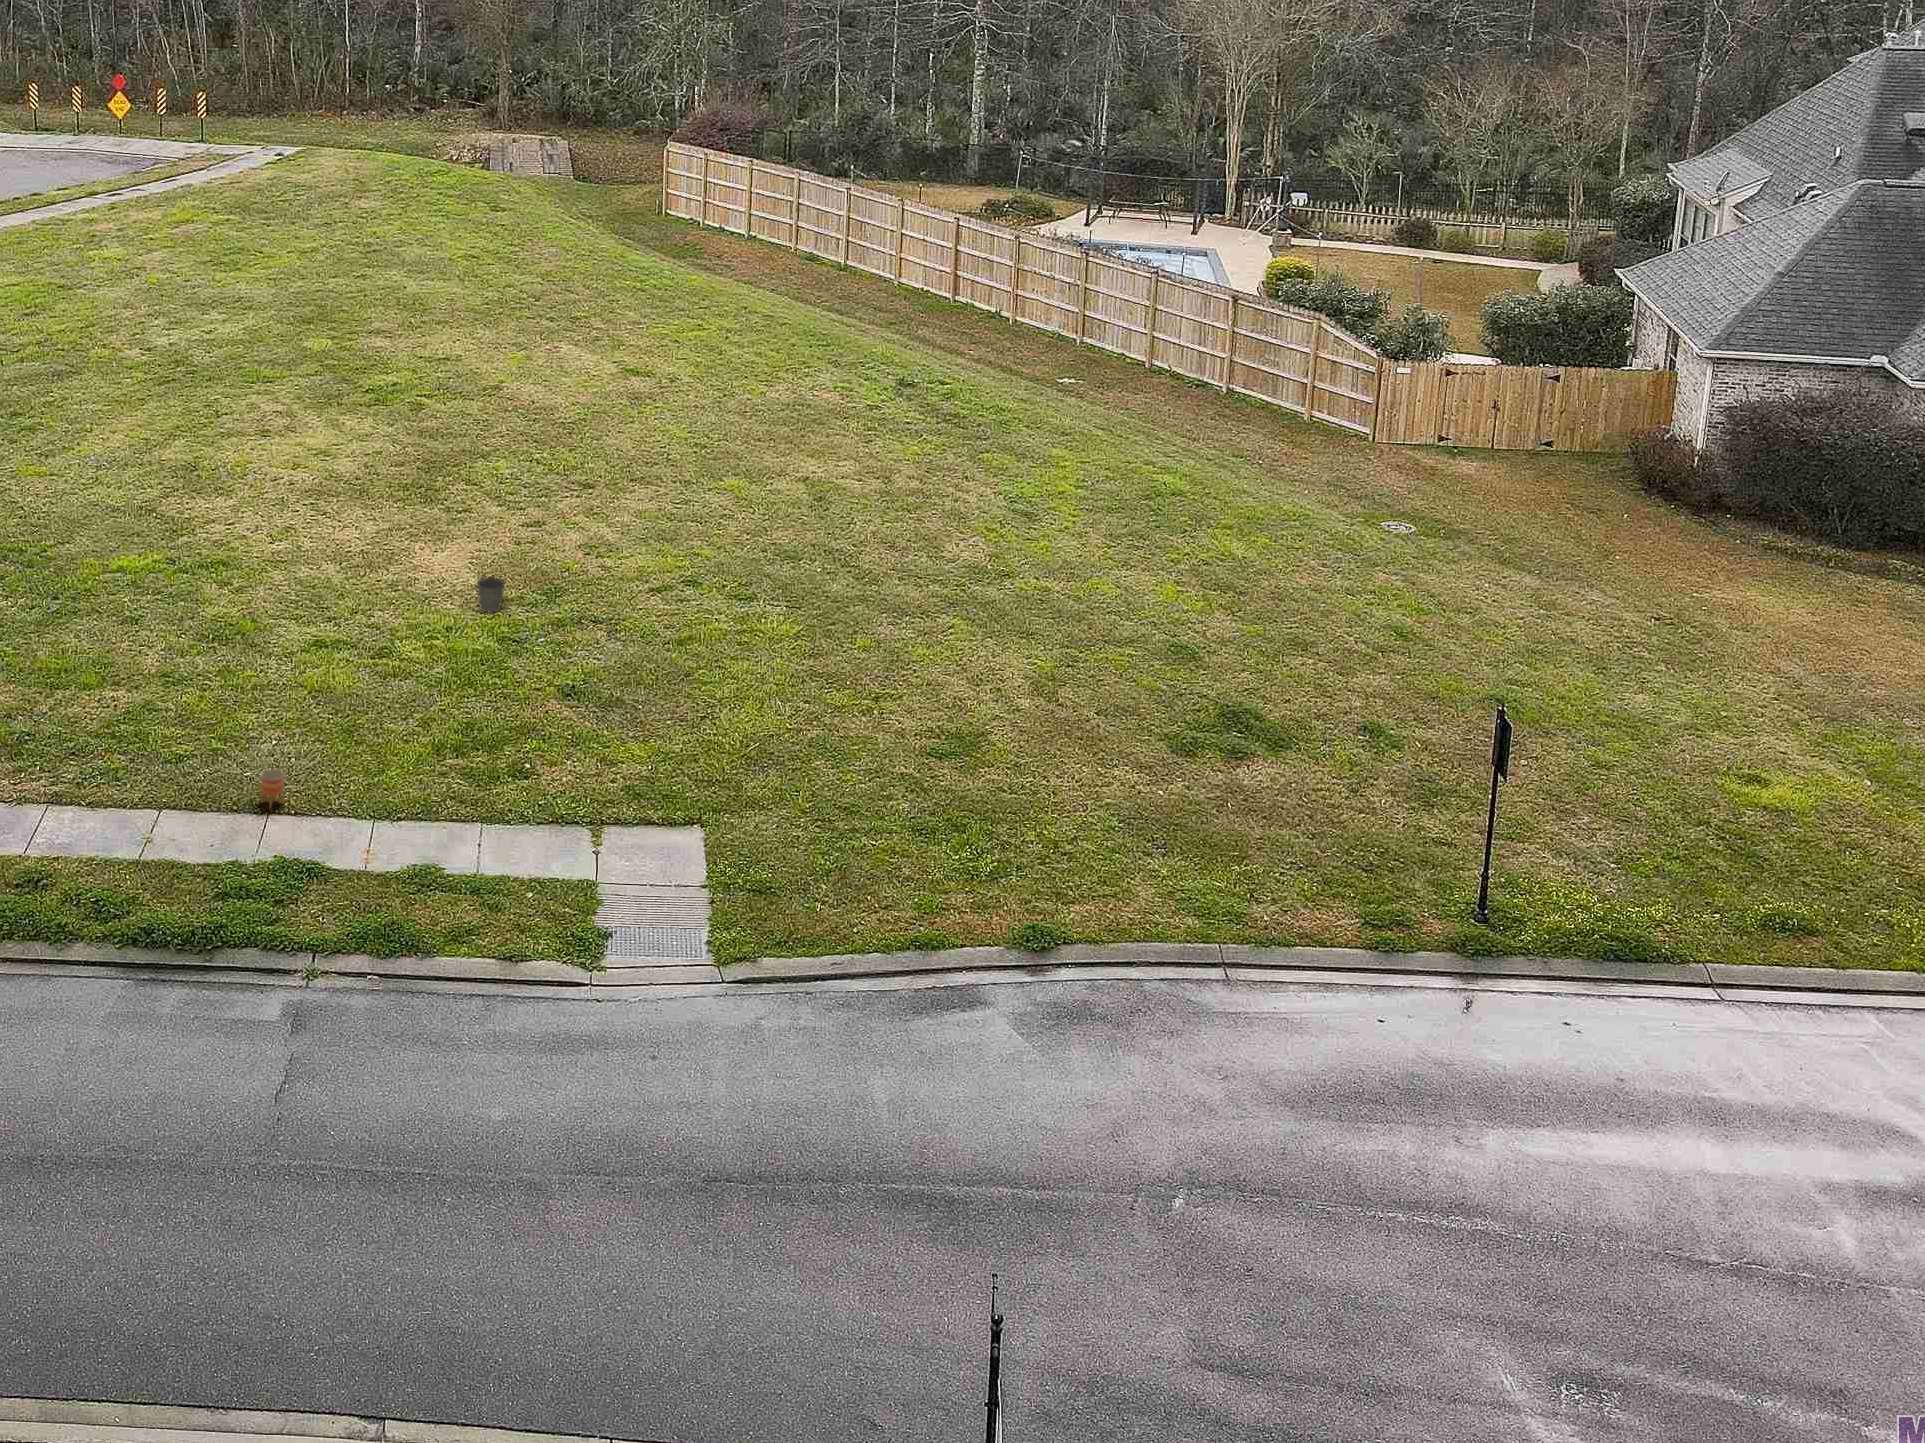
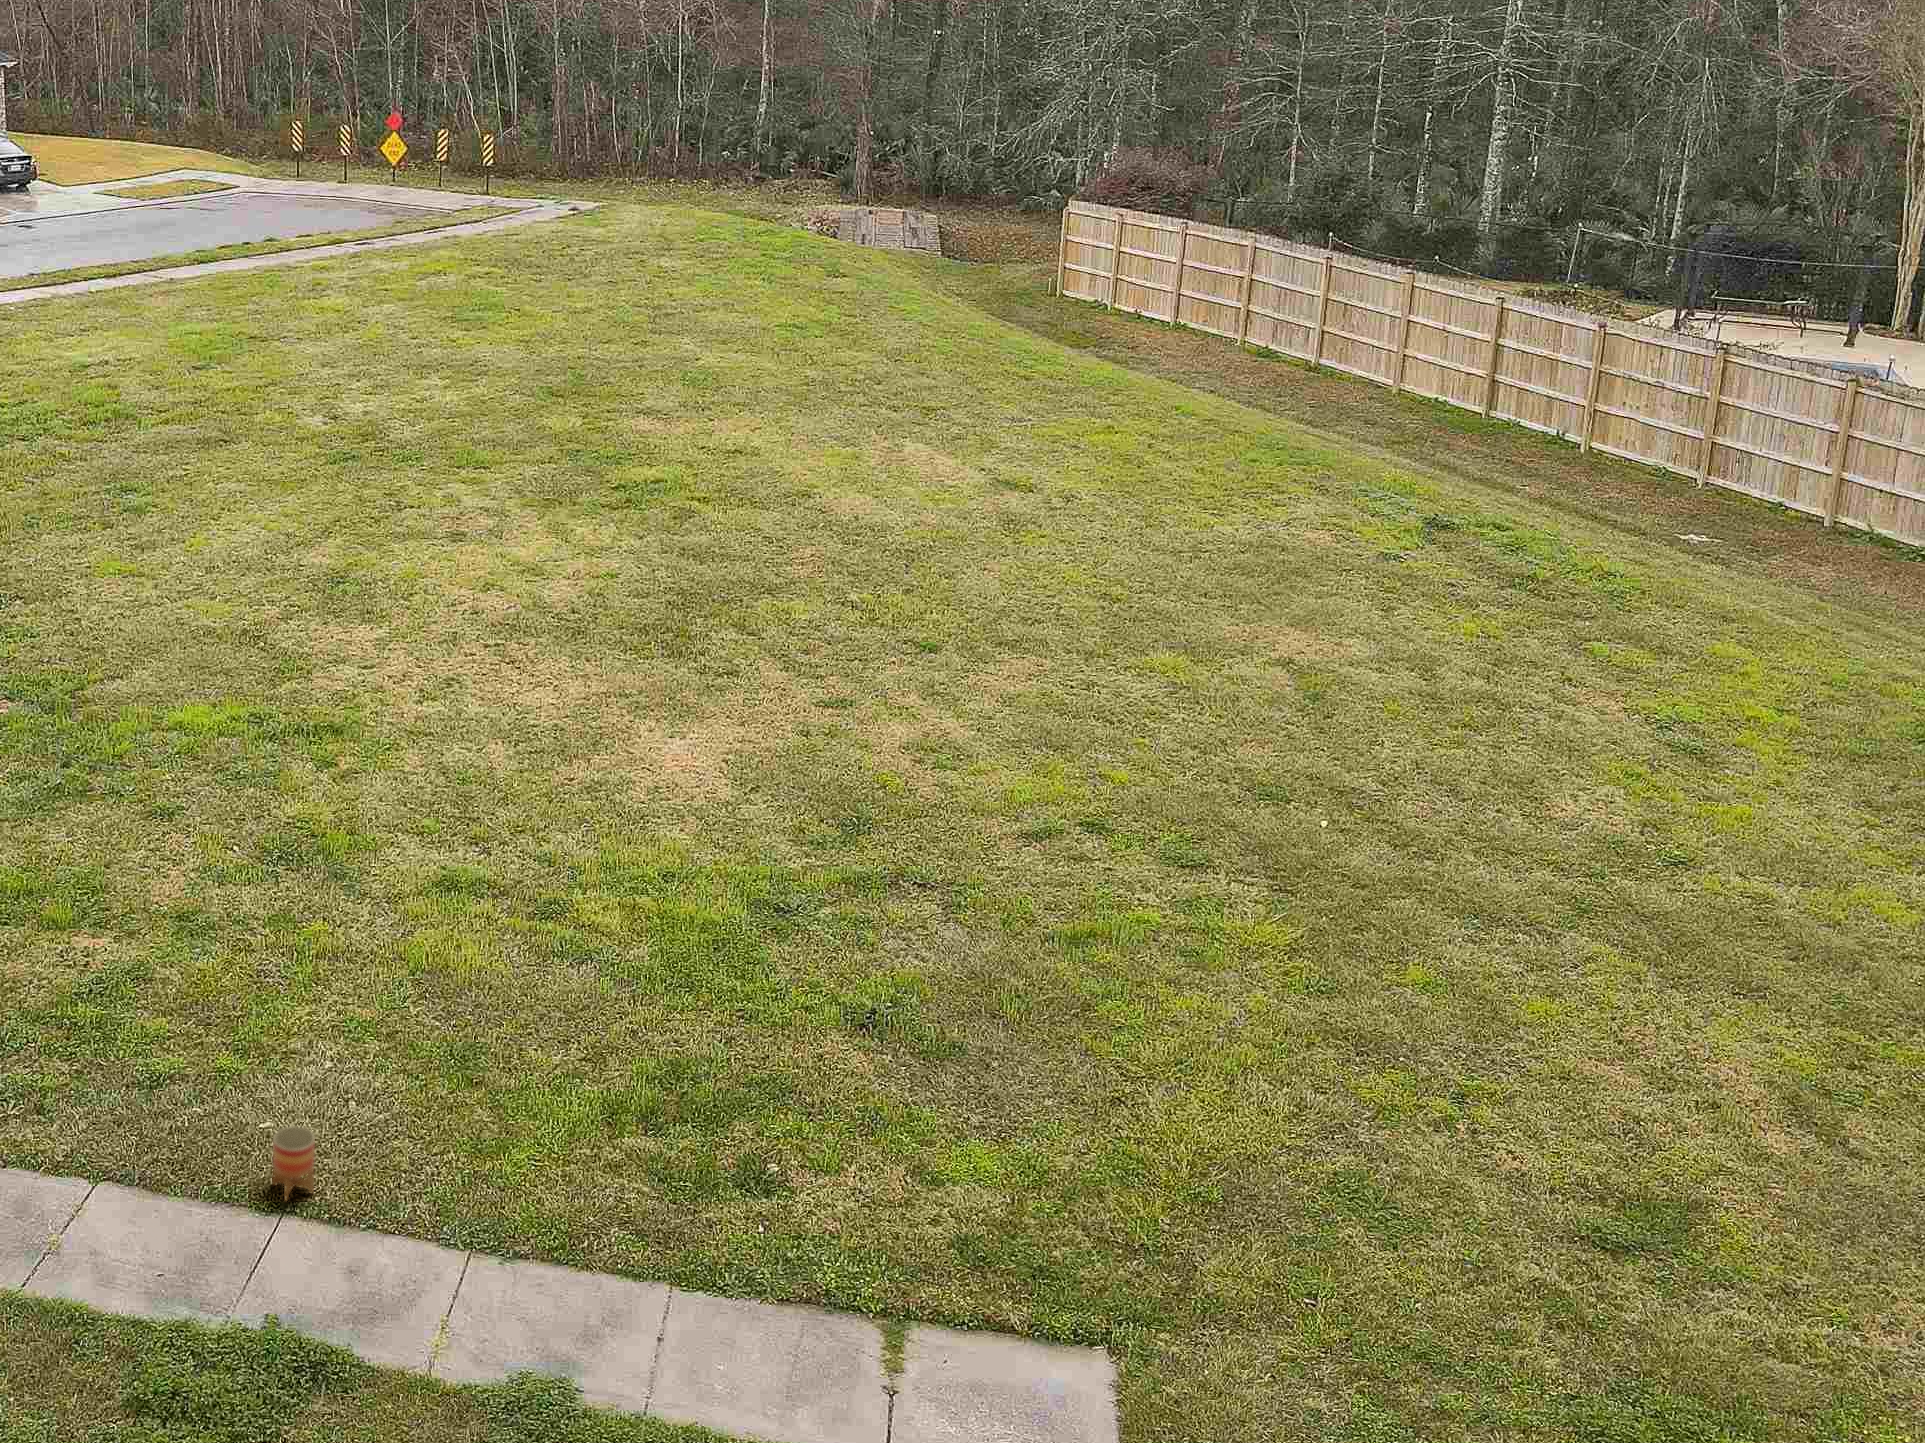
bucket: present [477,577,505,613] -> none [725,791,774,851]

